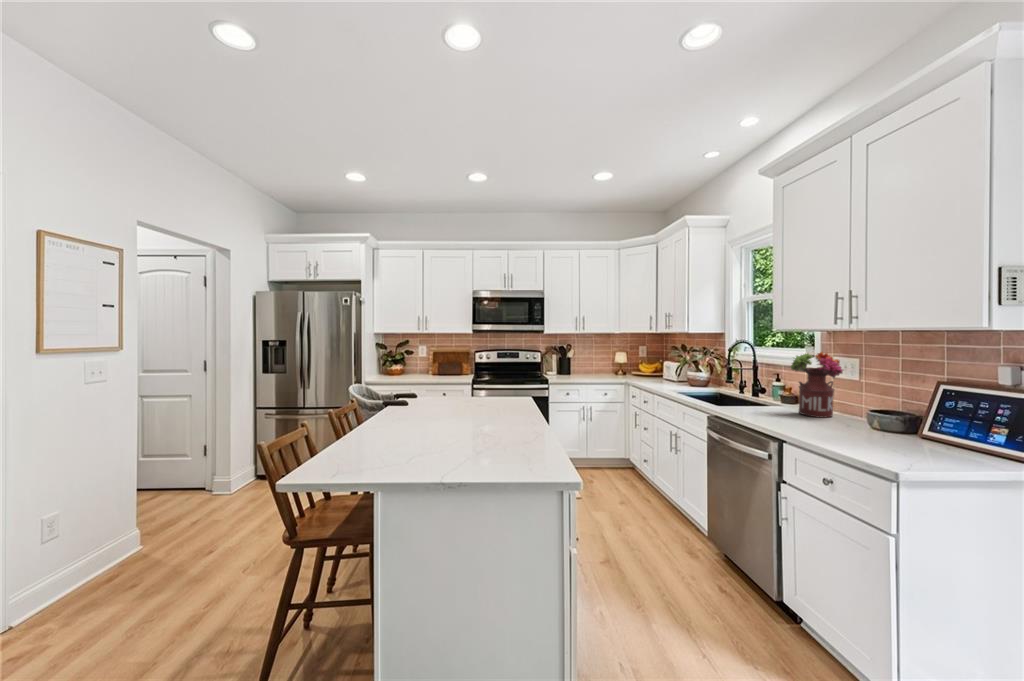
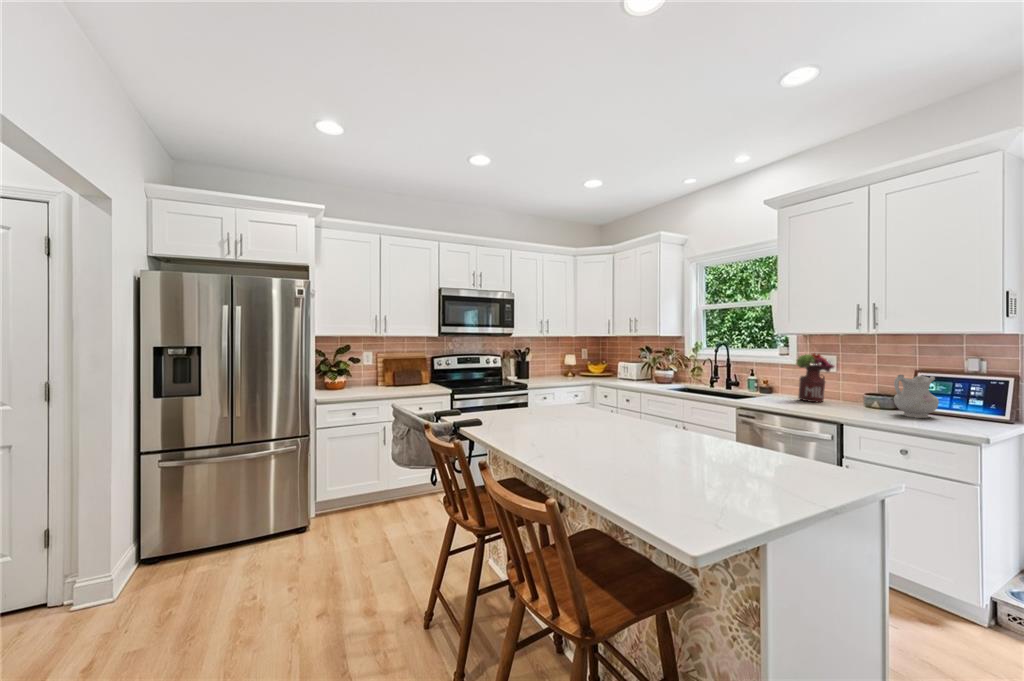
ceramic pitcher: none [865,382,939,449] -> present [894,375,939,418]

